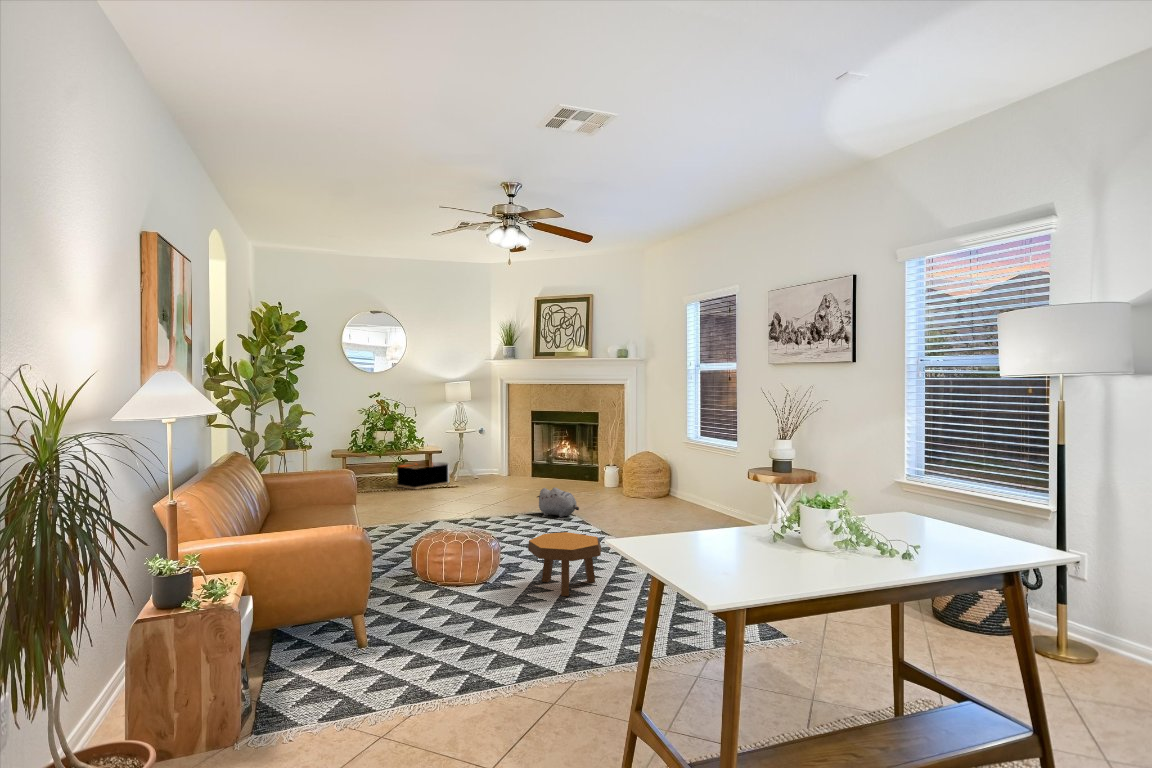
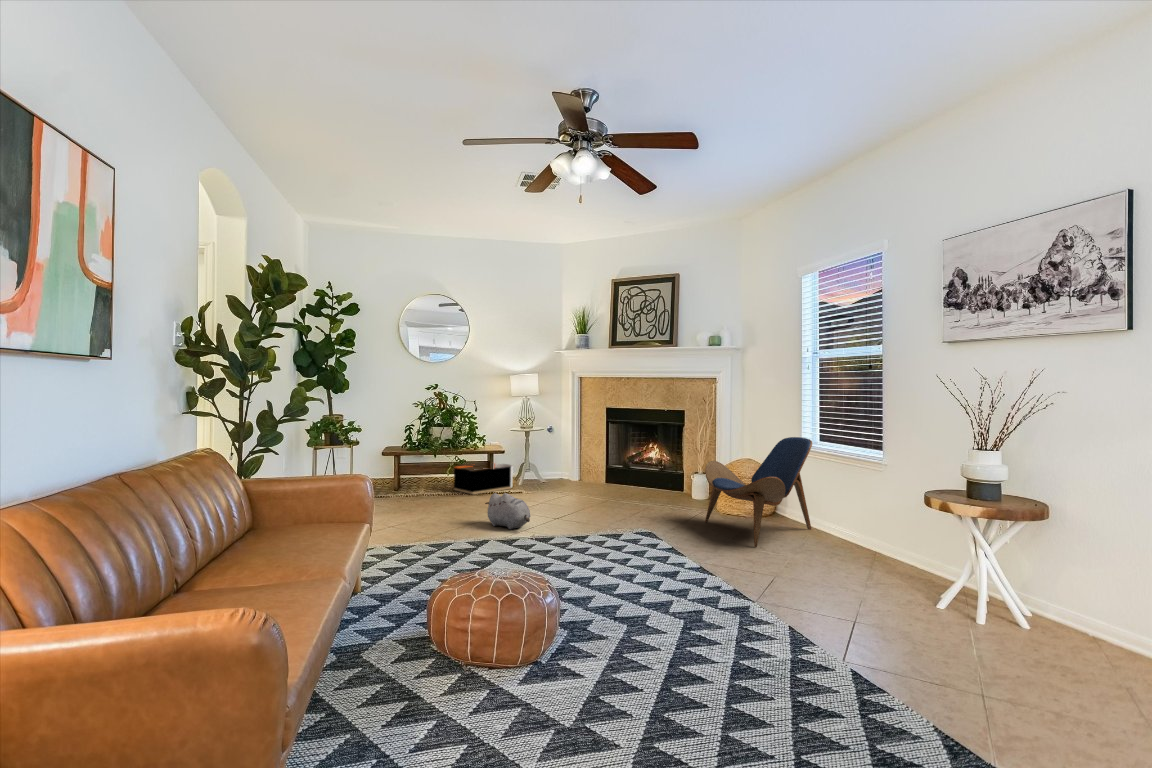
lounge chair: none [611,433,693,518] -> present [705,437,812,547]
plush toy: present [537,488,579,517] -> present [485,493,530,529]
footstool: present [528,532,601,596] -> none [601,585,721,706]

